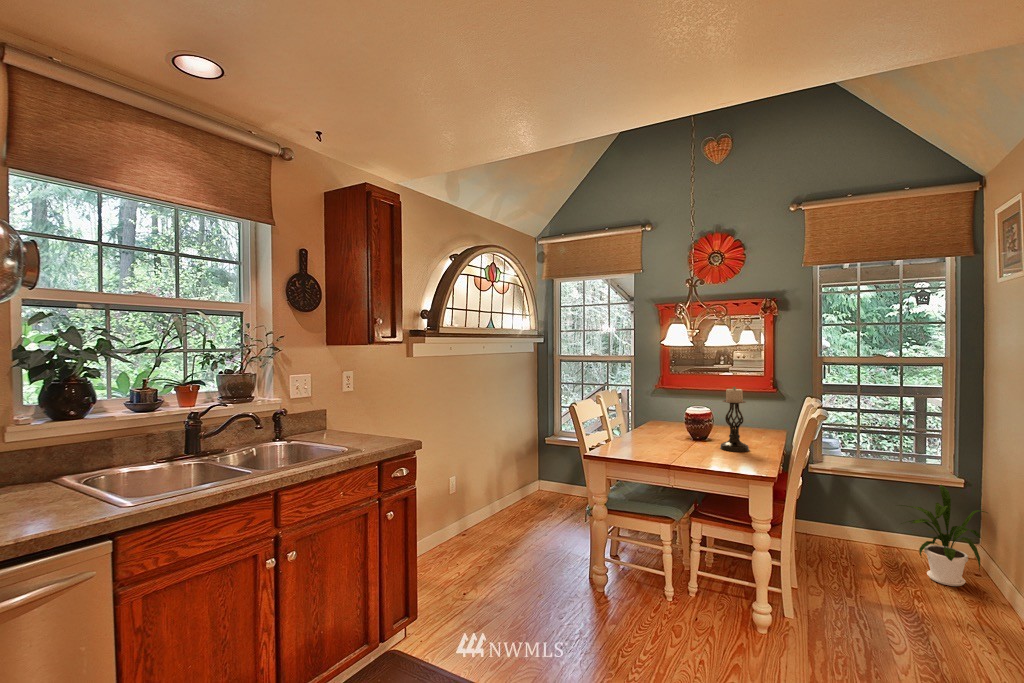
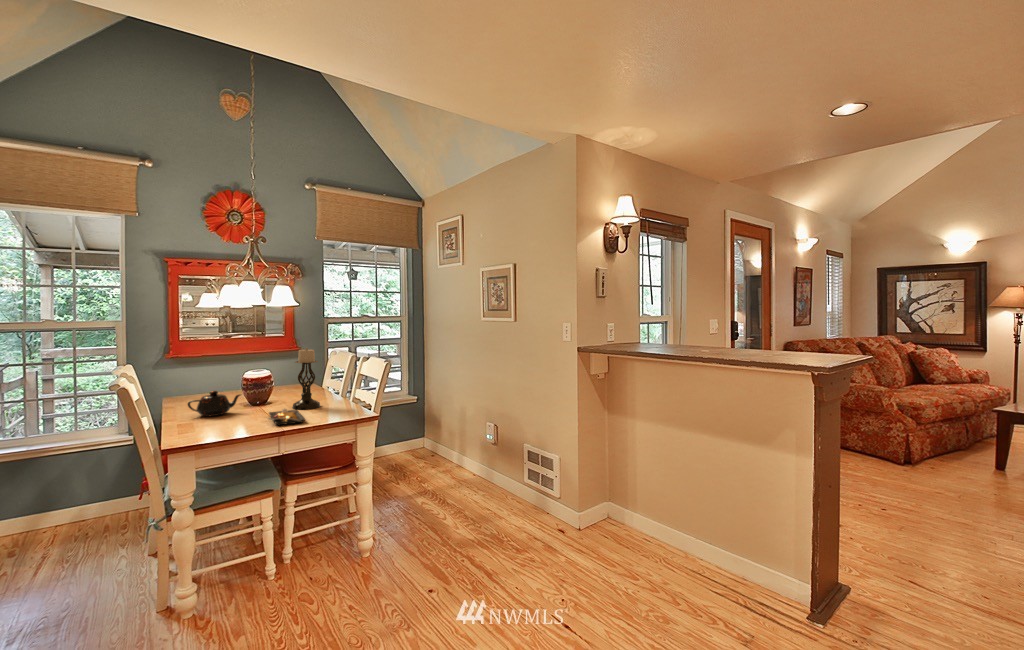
teapot: none [637,419,678,441] -> present [188,391,240,416]
plate: none [672,444,714,461] -> present [269,408,305,425]
house plant: present [899,485,987,586] -> none [389,405,443,471]

